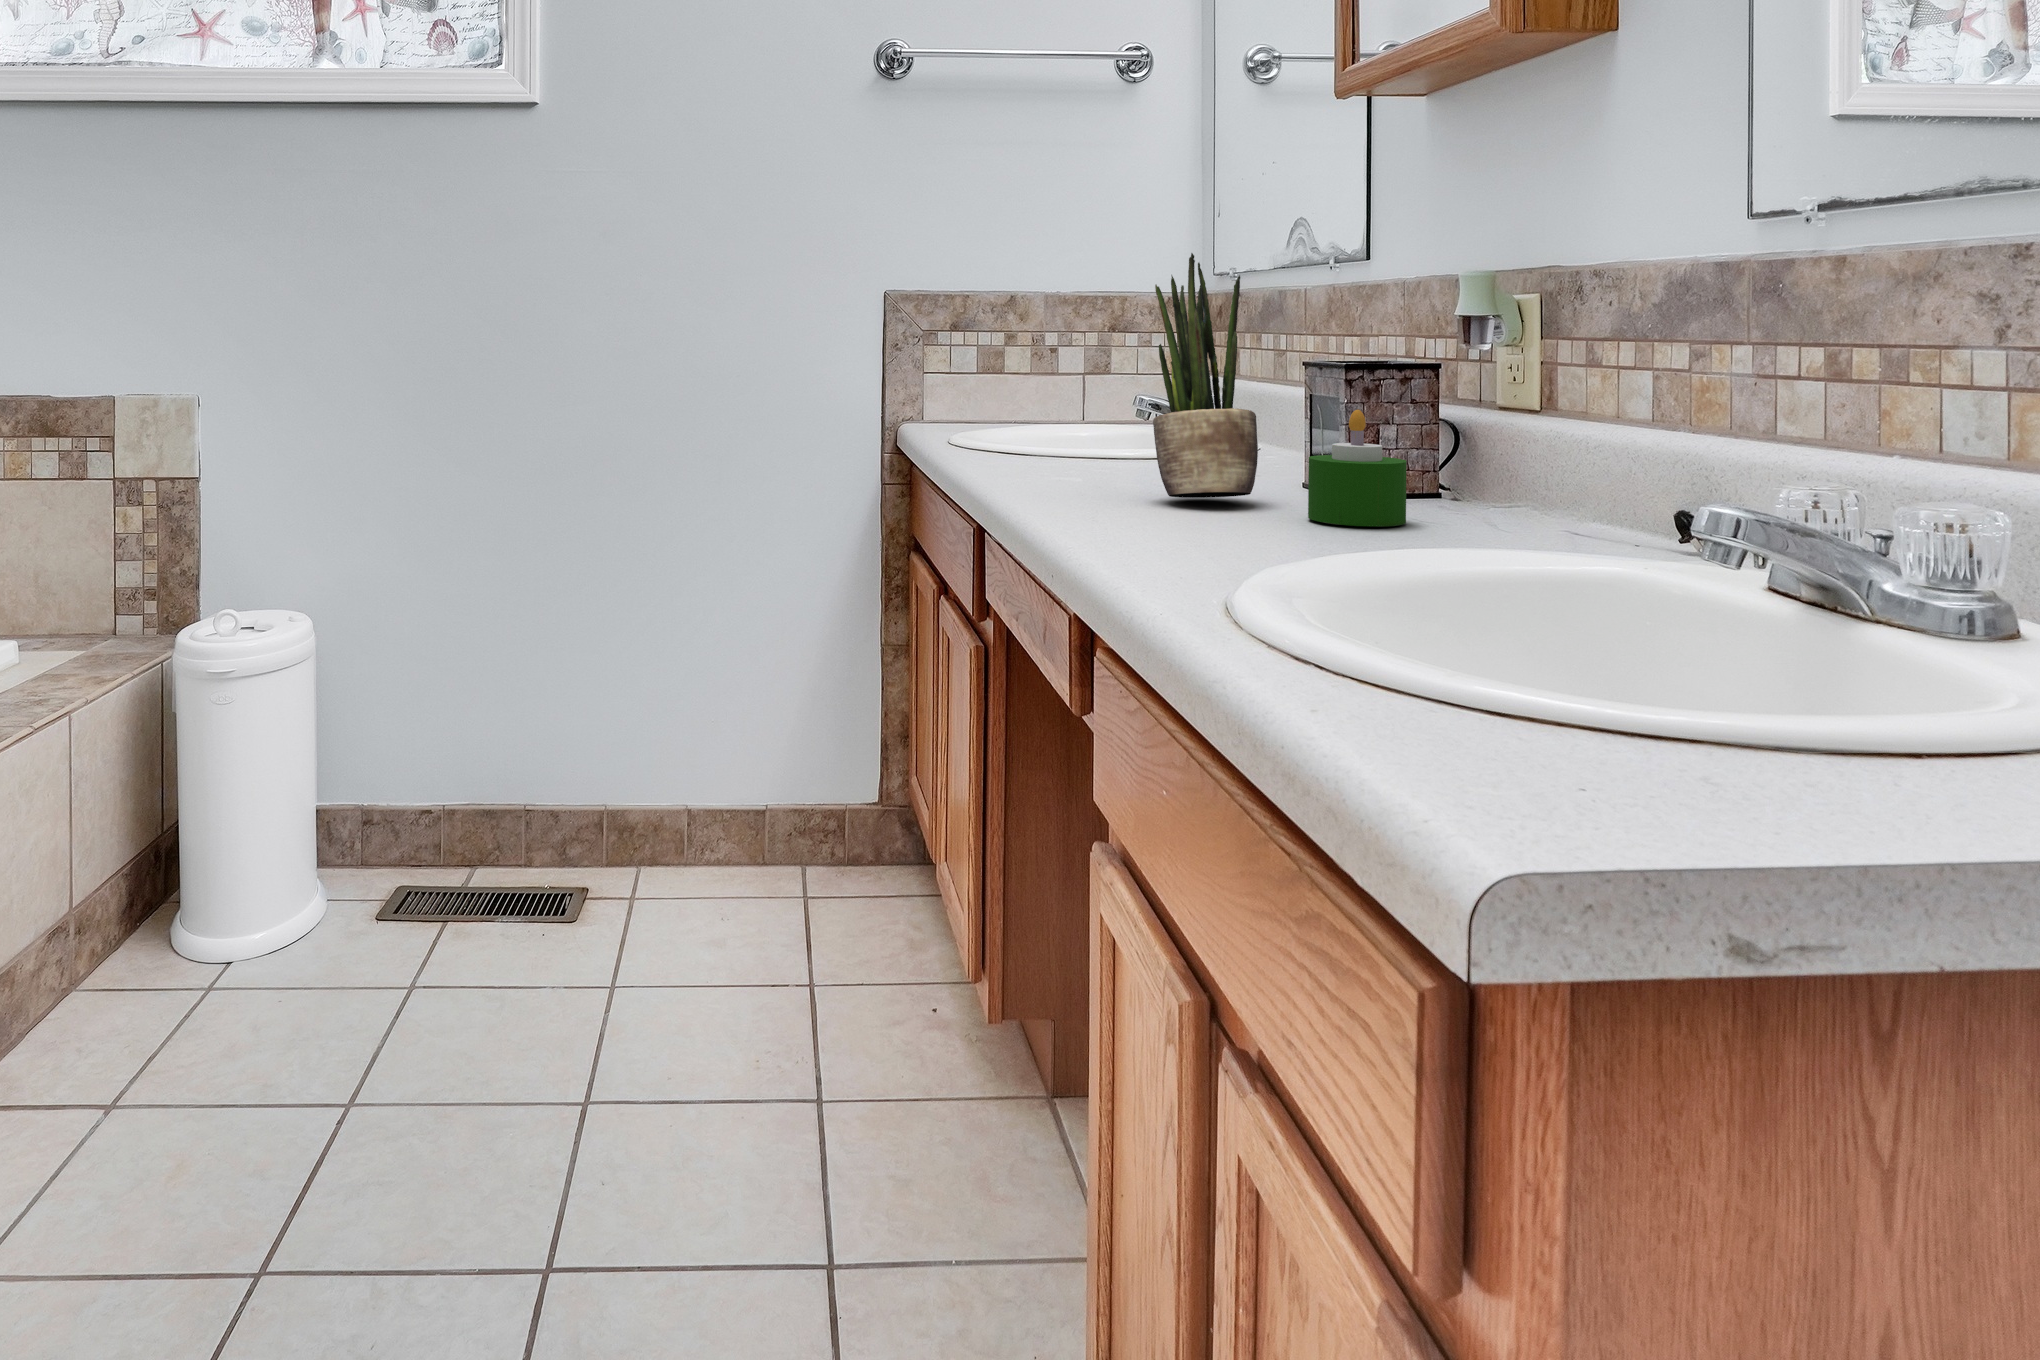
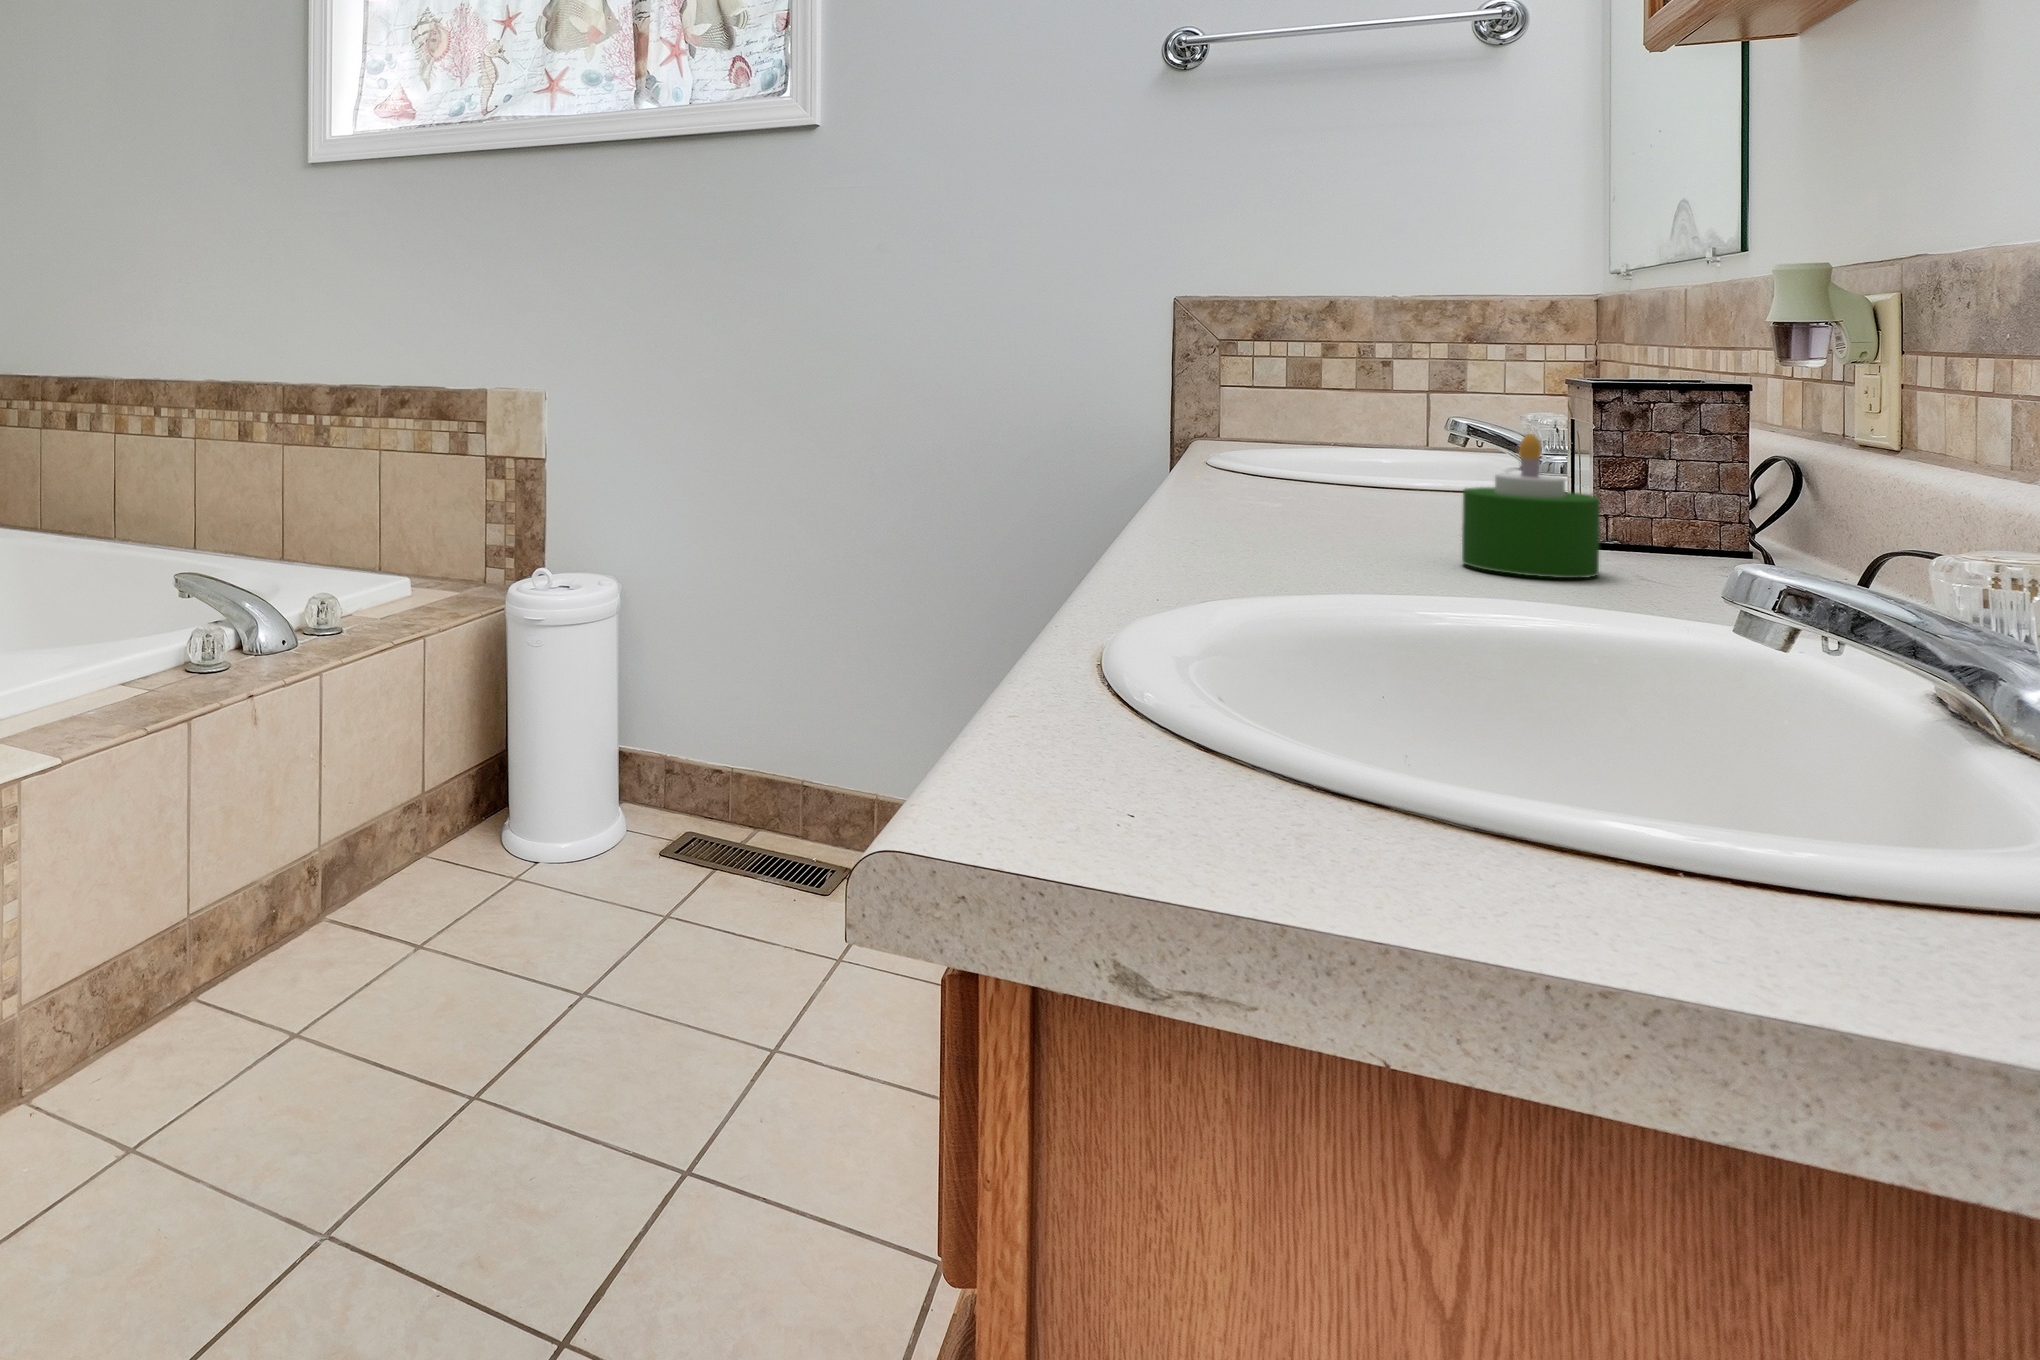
potted plant: present [1153,253,1258,498] -> none [1305,248,1438,532]

